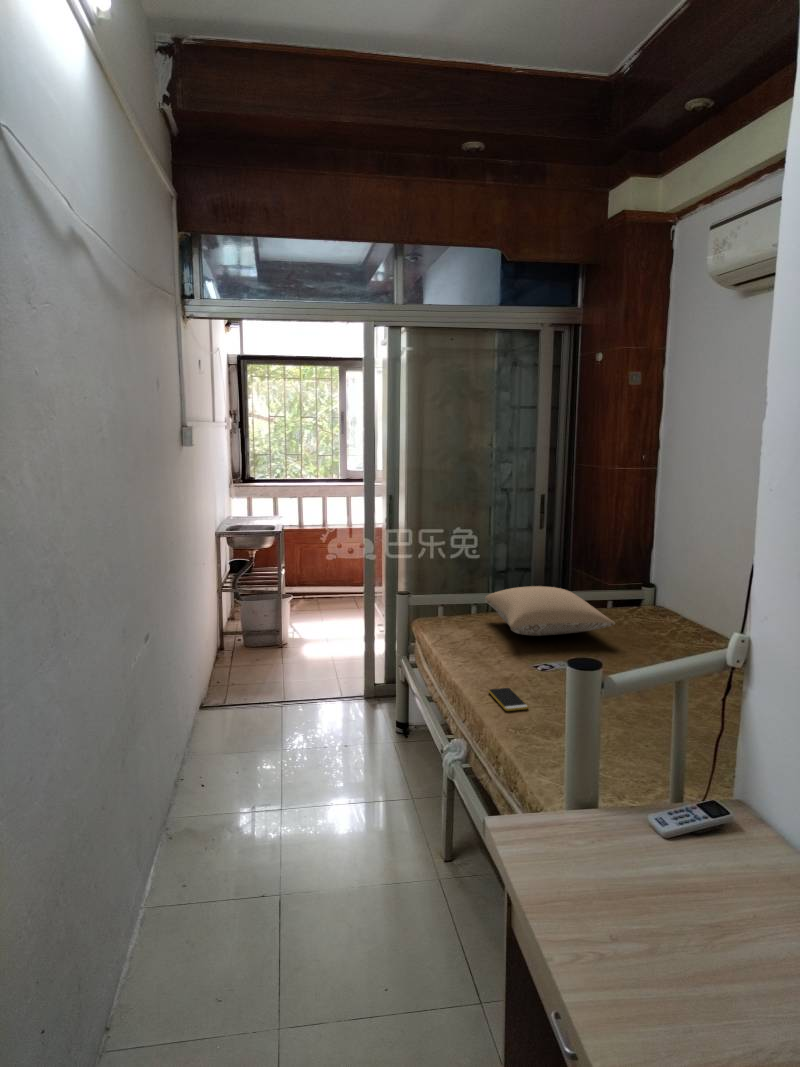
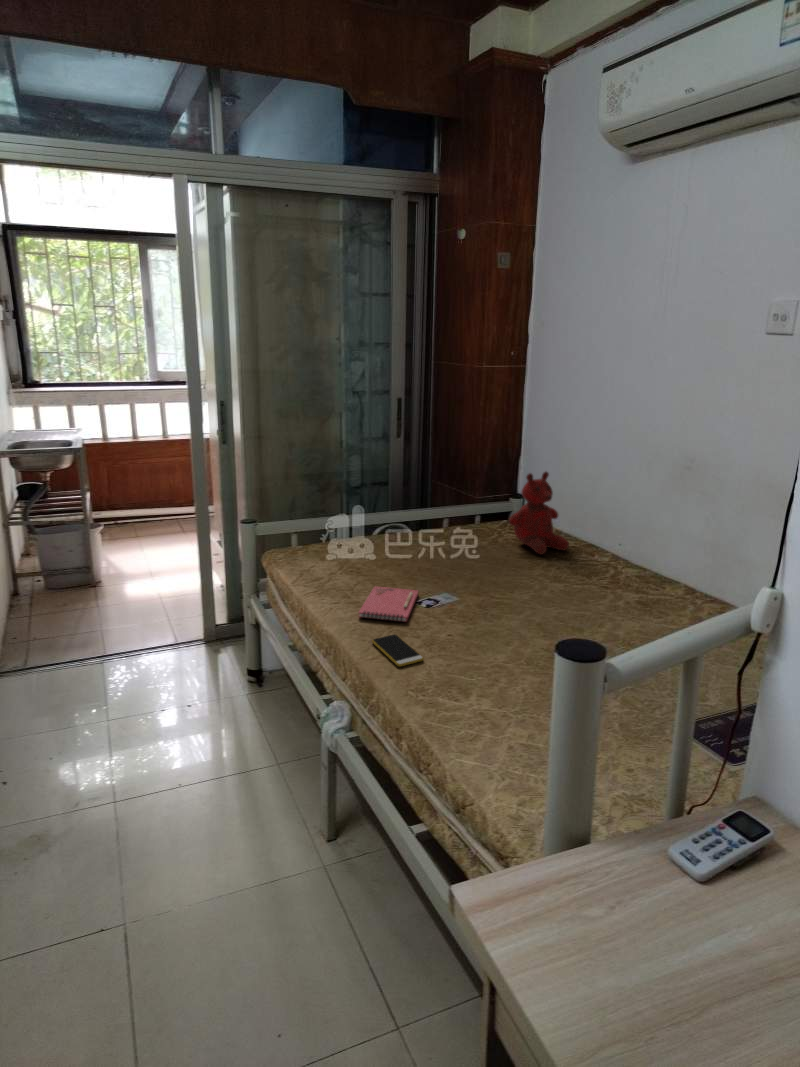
teddy bear: none [633,562,692,638] -> present [509,472,569,554]
pillow: present [485,586,615,636] -> none [346,505,496,563]
notebook: none [481,651,538,680] -> present [358,586,418,622]

